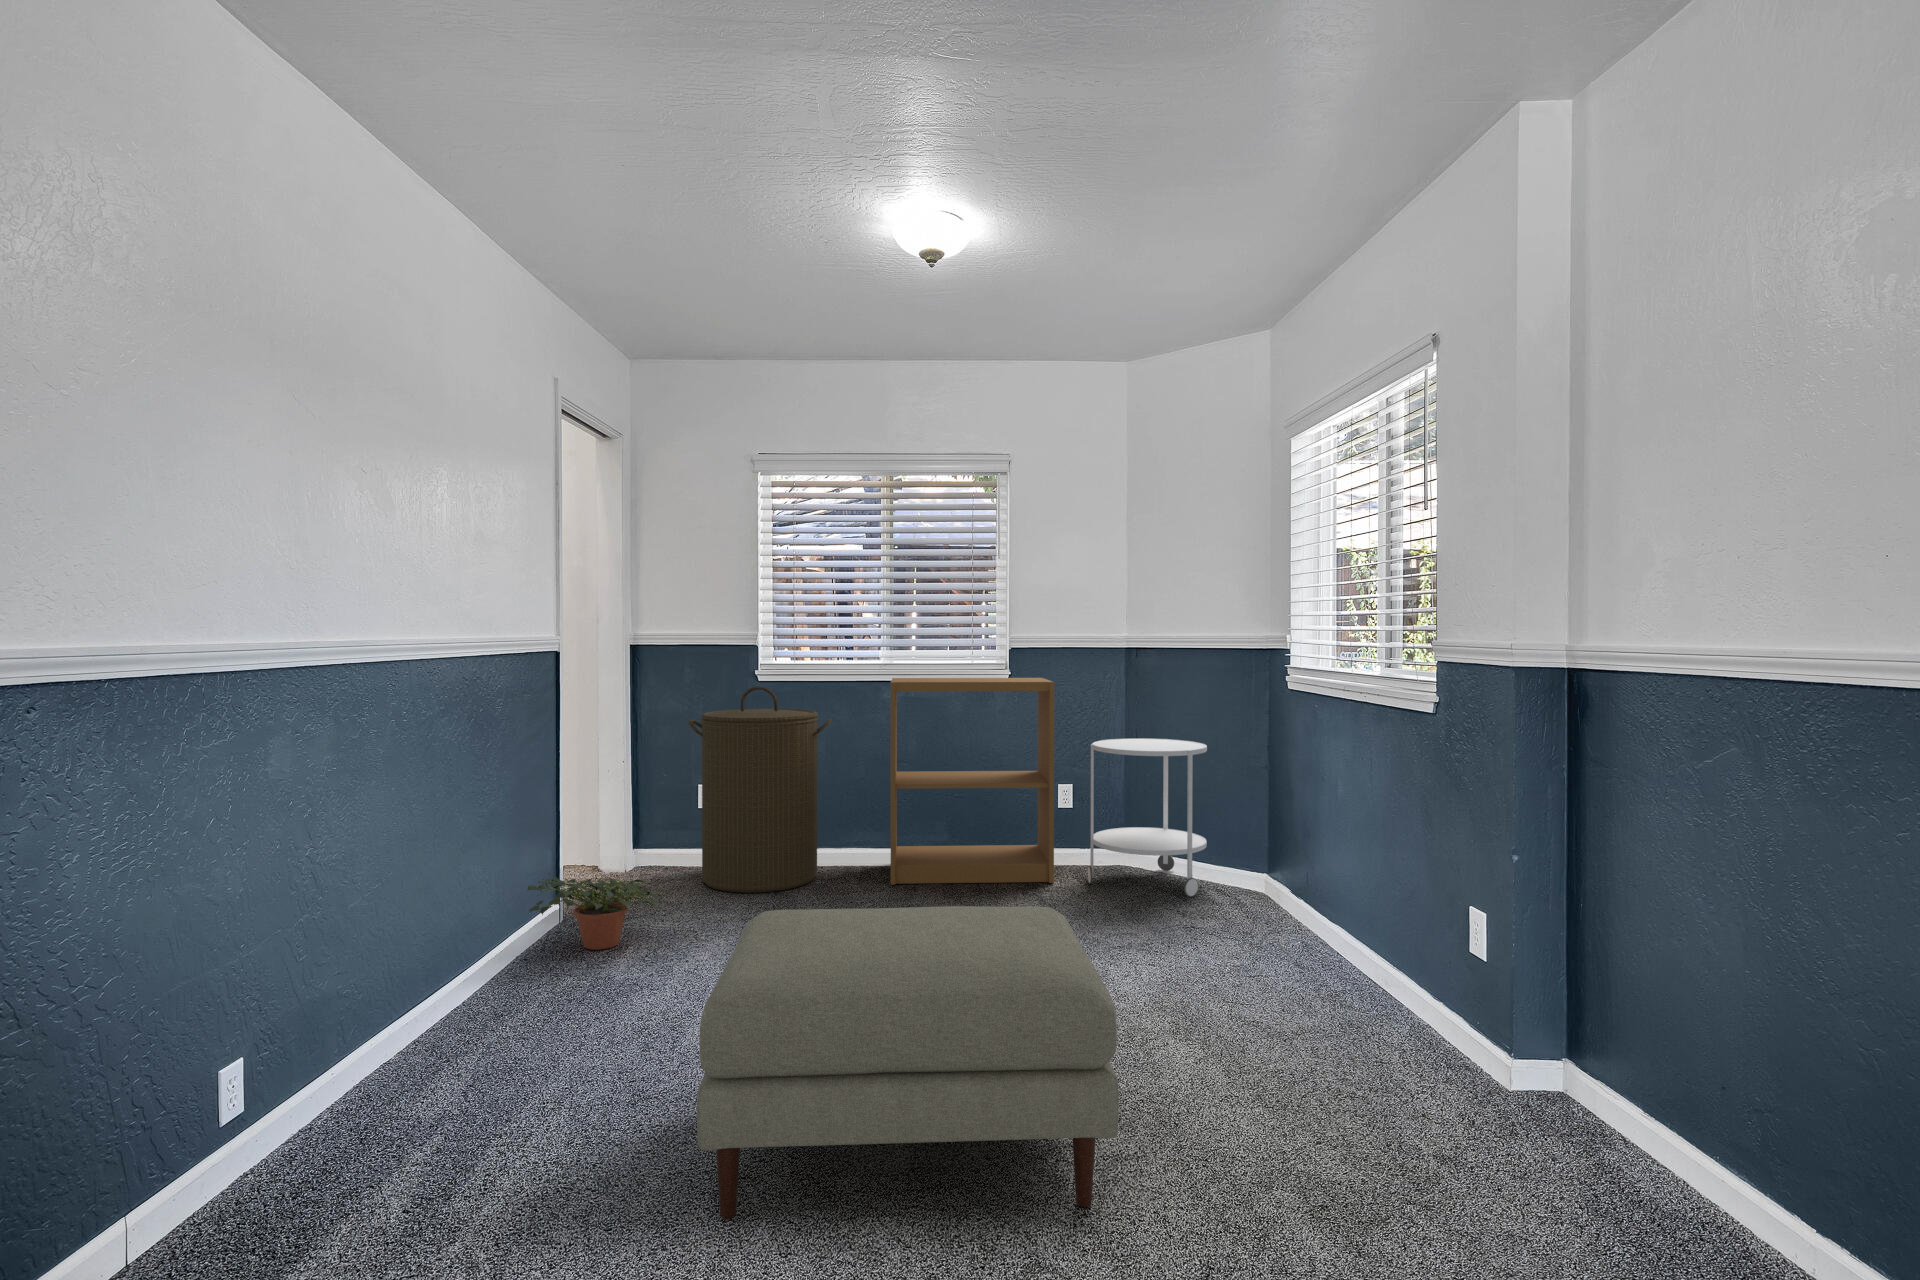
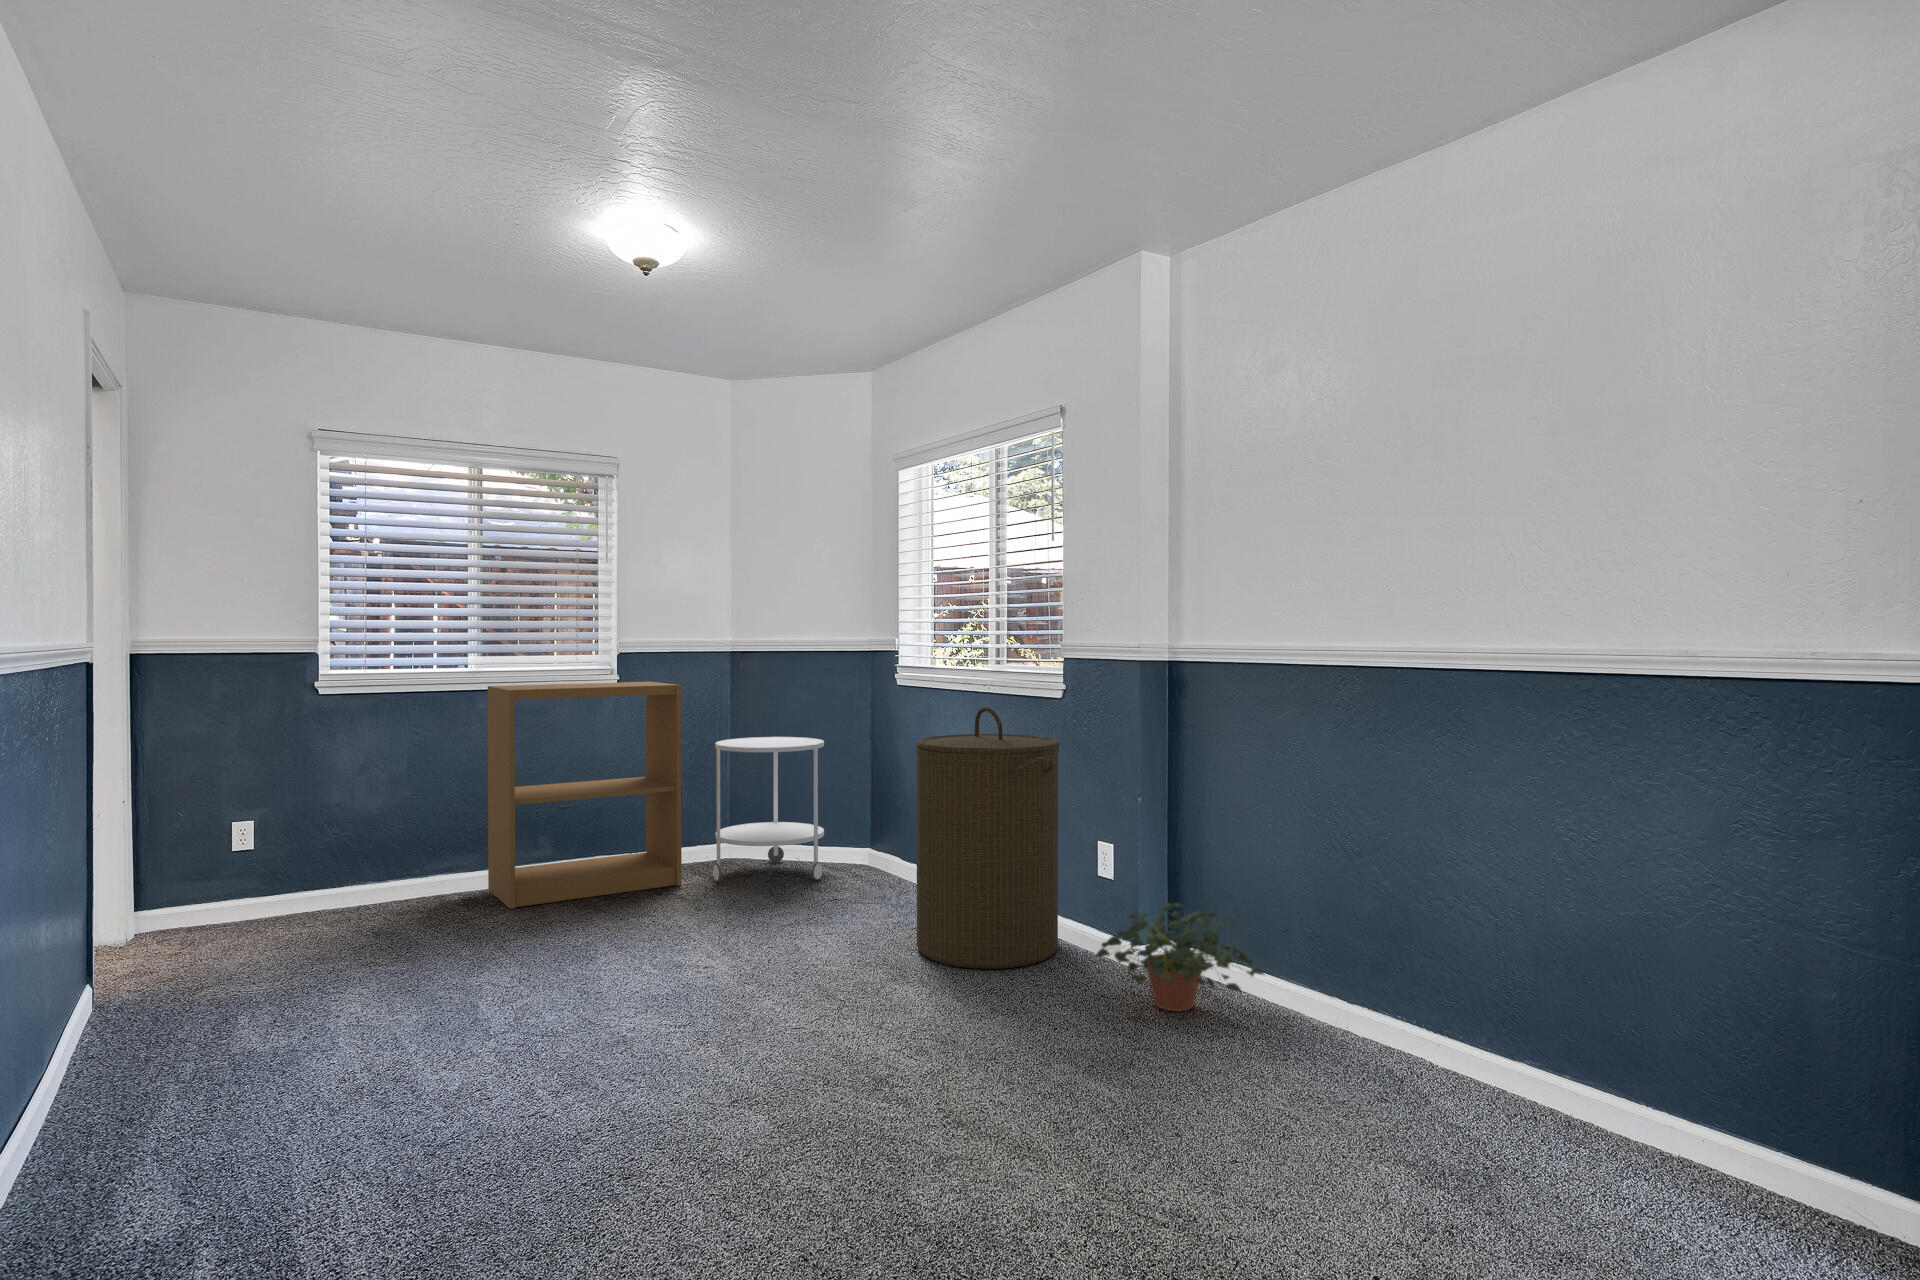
laundry hamper: present [689,686,832,893] -> present [916,707,1060,969]
potted plant: present [527,873,668,950] -> present [1096,903,1264,1011]
ottoman: present [697,906,1119,1219] -> none [549,879,958,1182]

